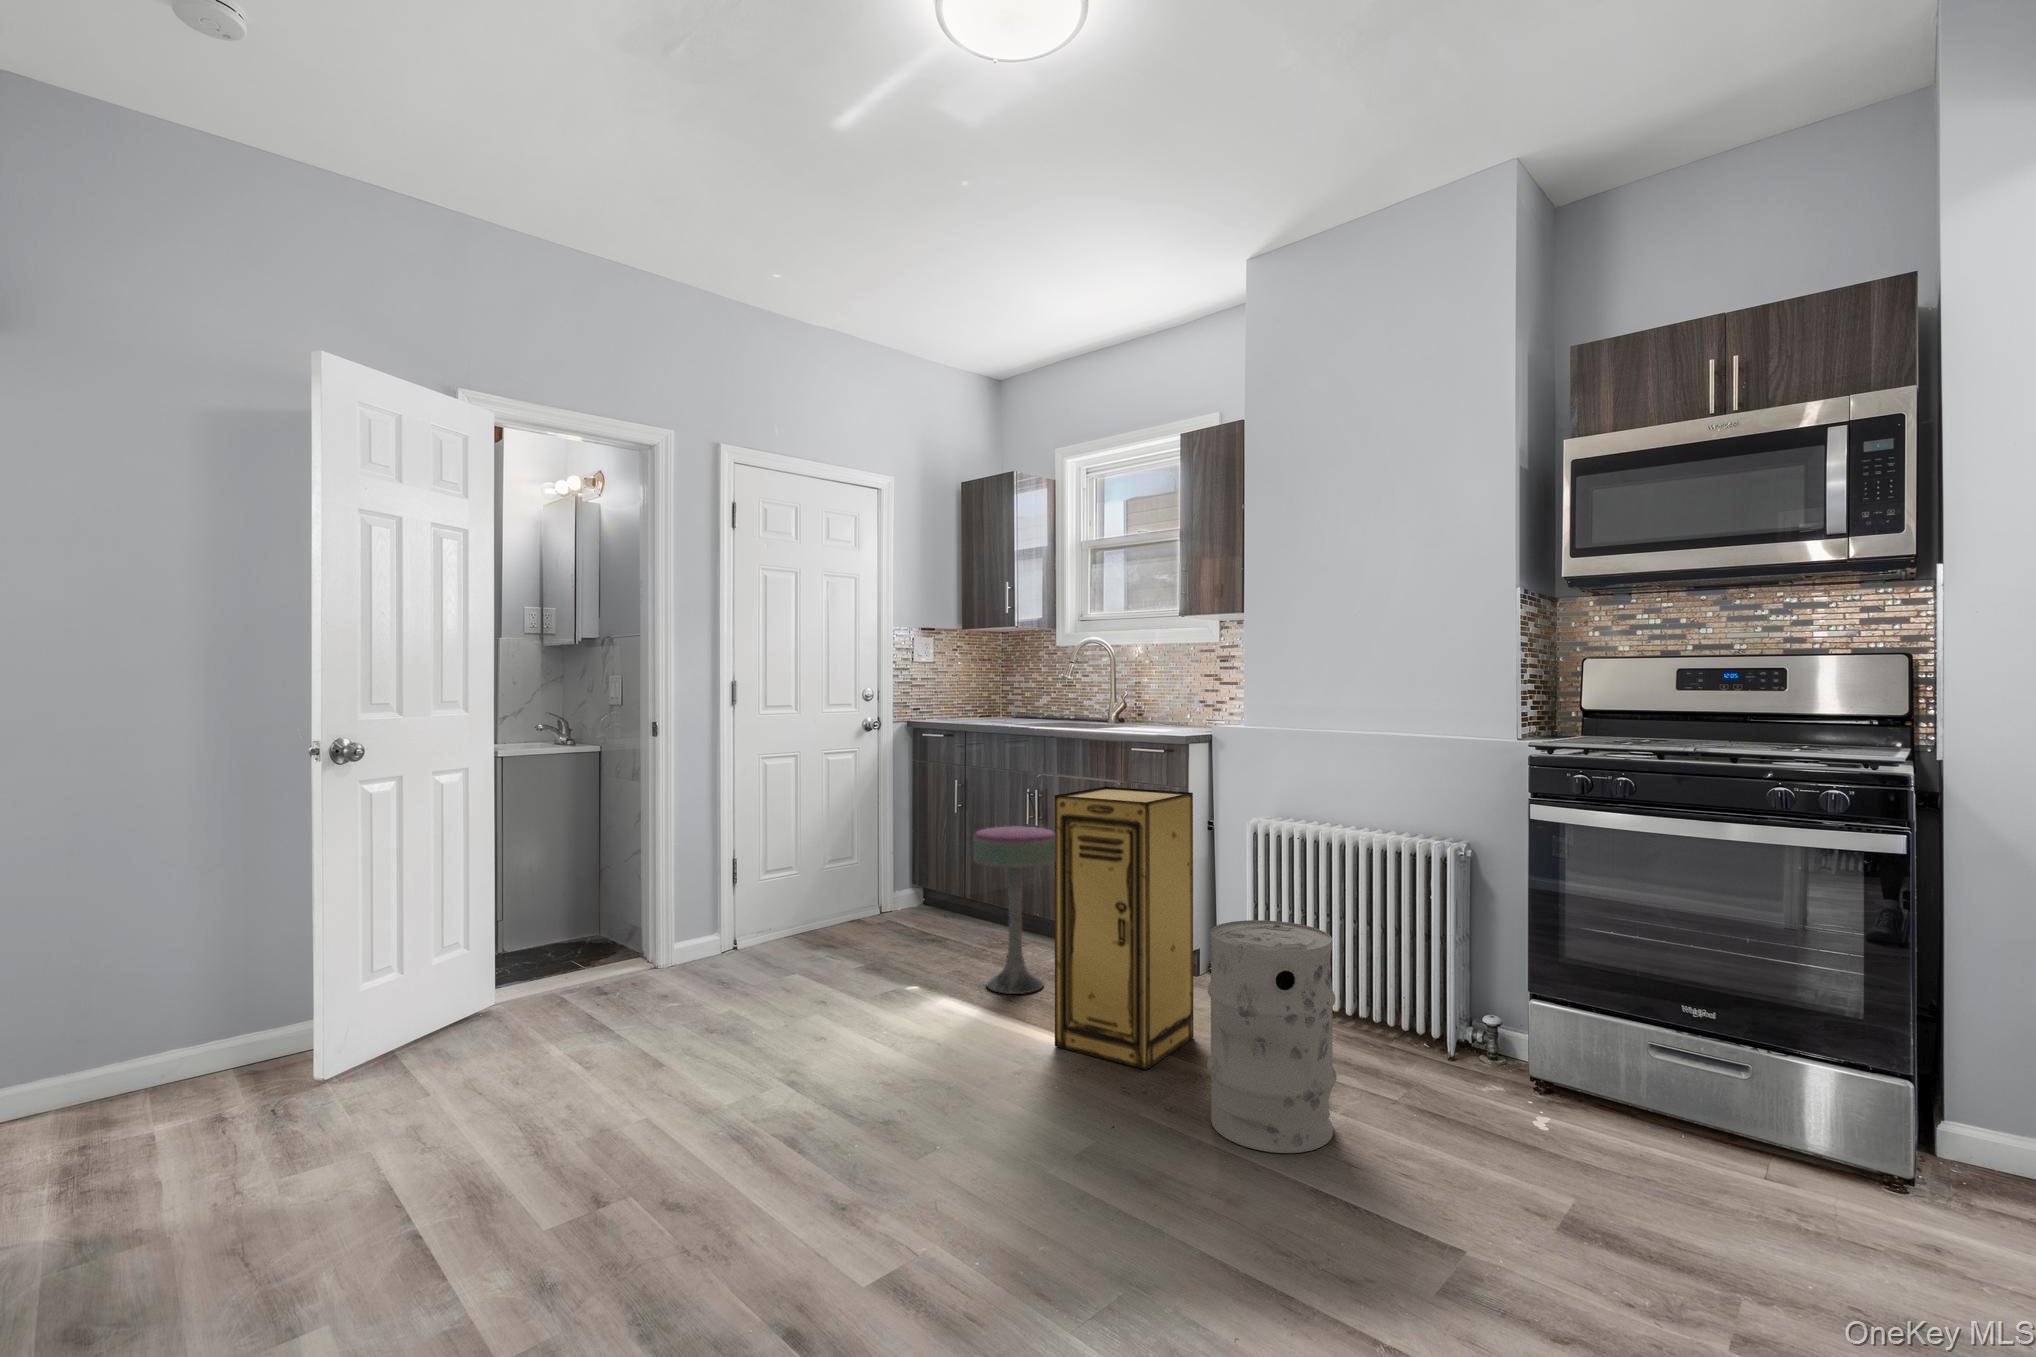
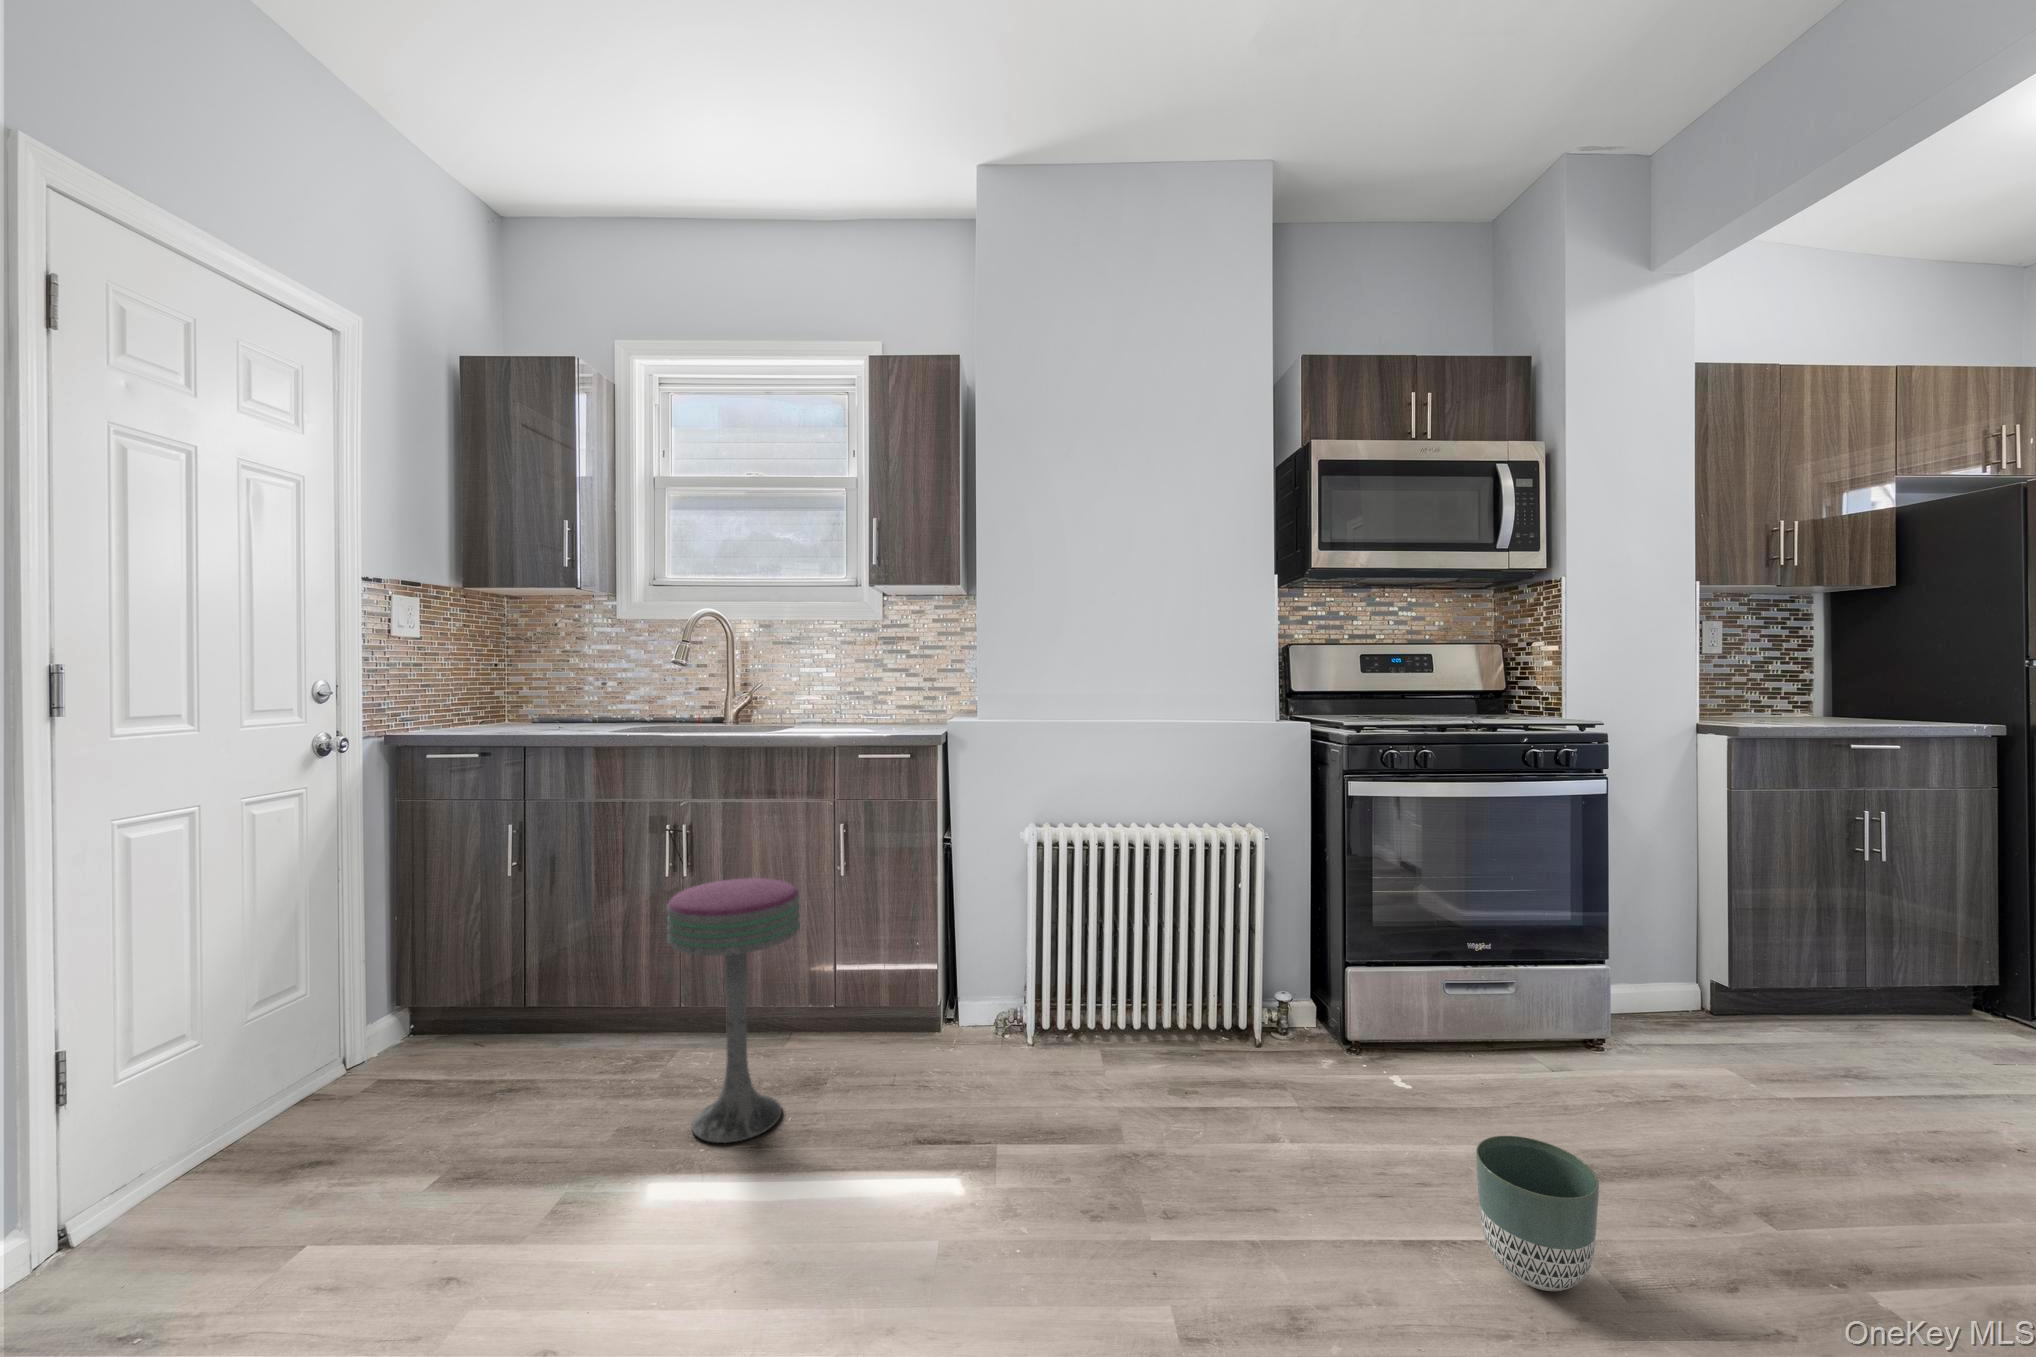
storage cabinet: present [1055,787,1193,1070] -> none [918,806,1075,1206]
trash can: present [1207,920,1337,1153] -> none [1206,950,1366,1255]
planter: none [1340,1100,1438,1227] -> present [1476,1136,1599,1291]

